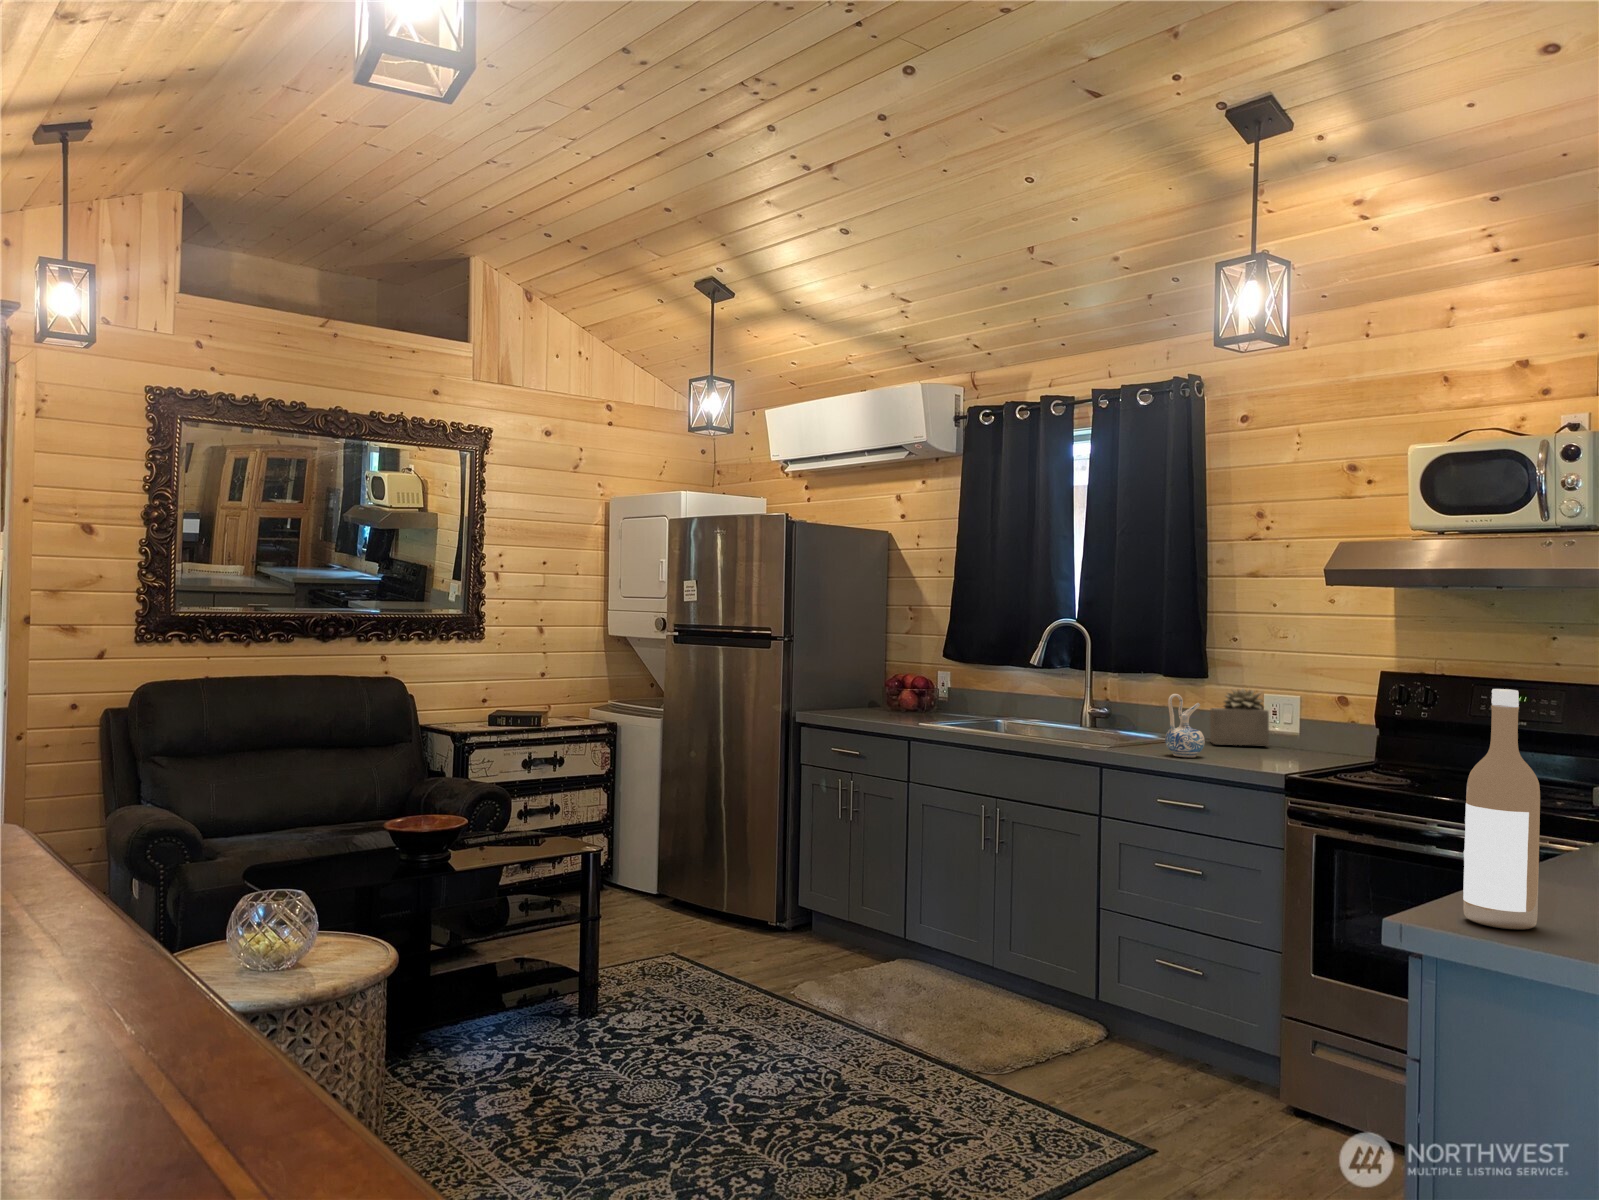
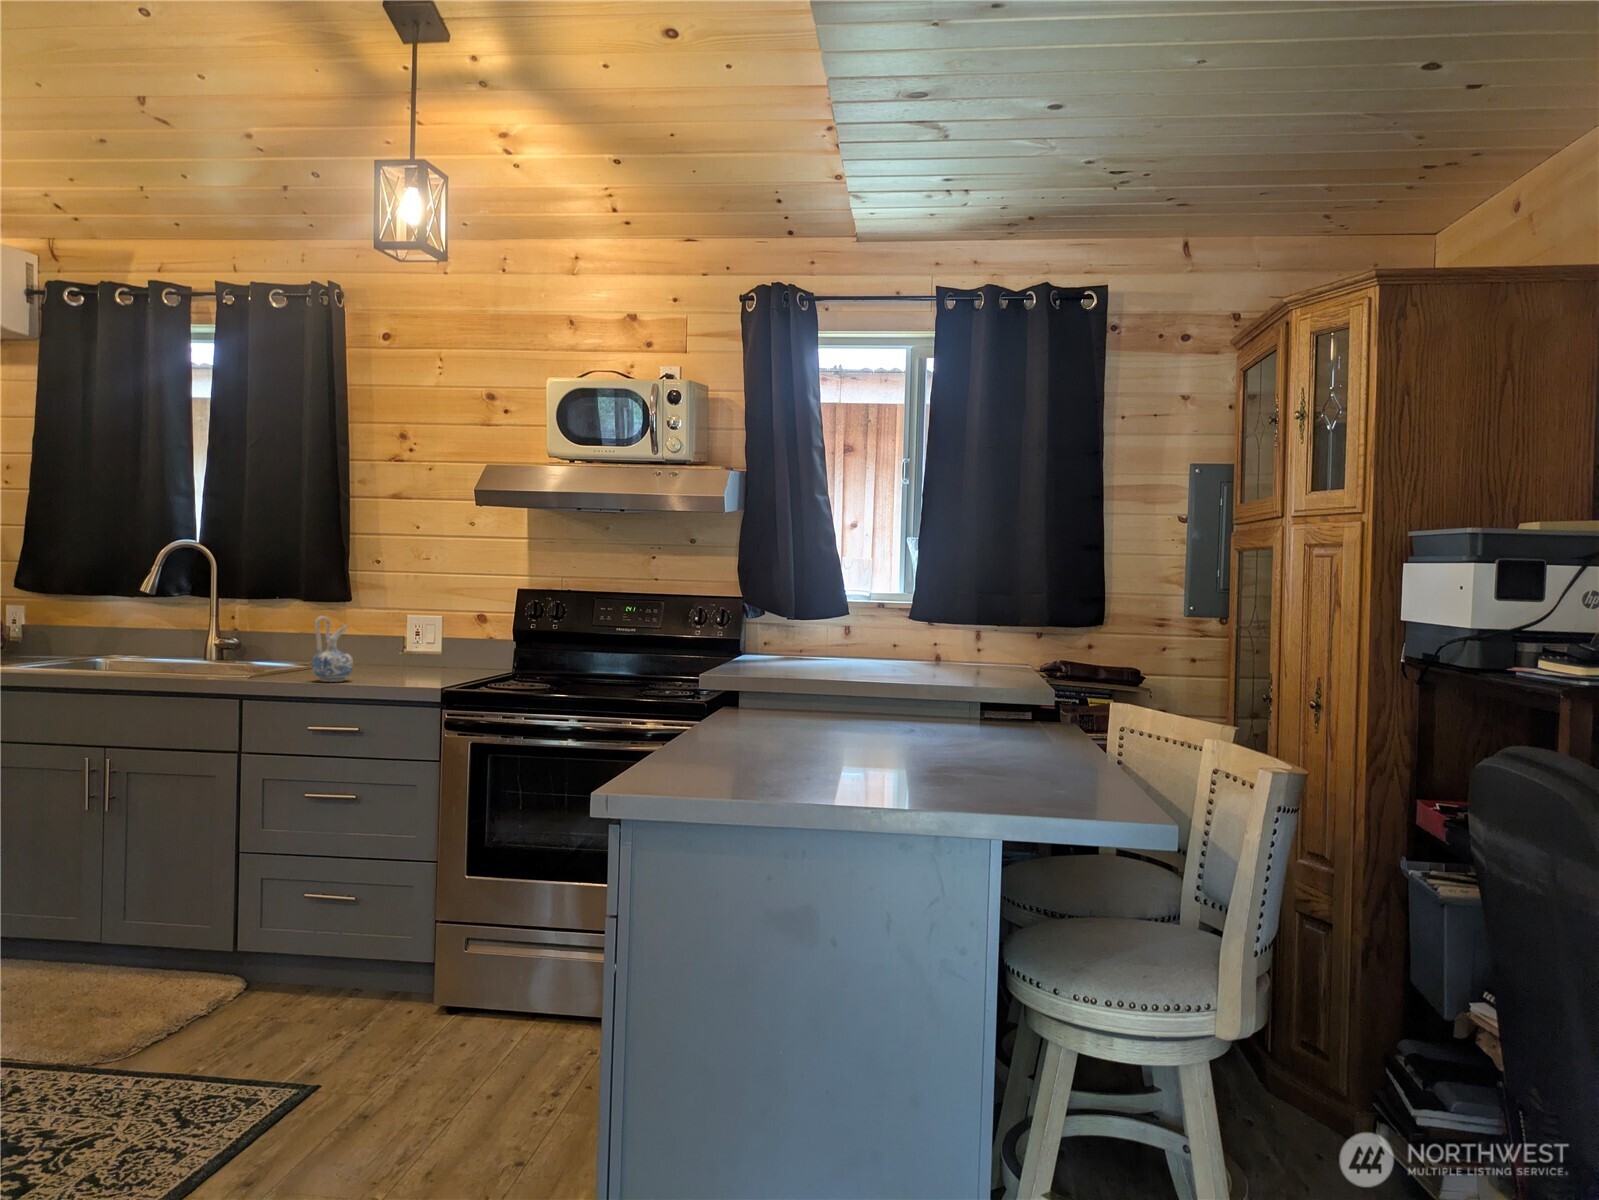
succulent plant: present [1210,689,1269,746] -> none [351,610,413,668]
wine bottle: present [1463,689,1540,929] -> none [649,580,708,787]

